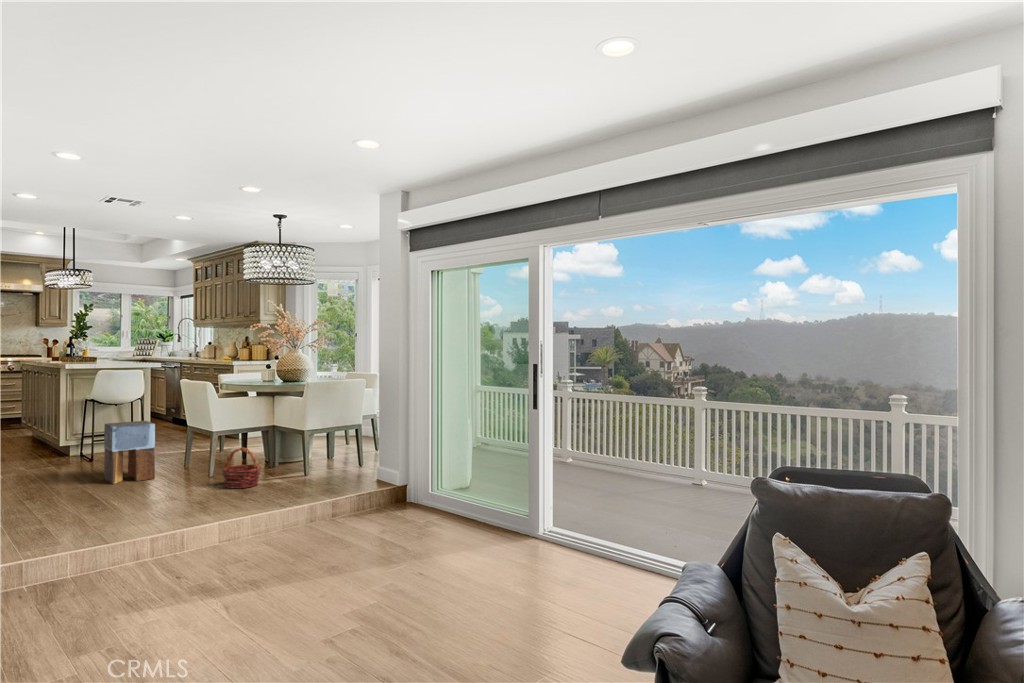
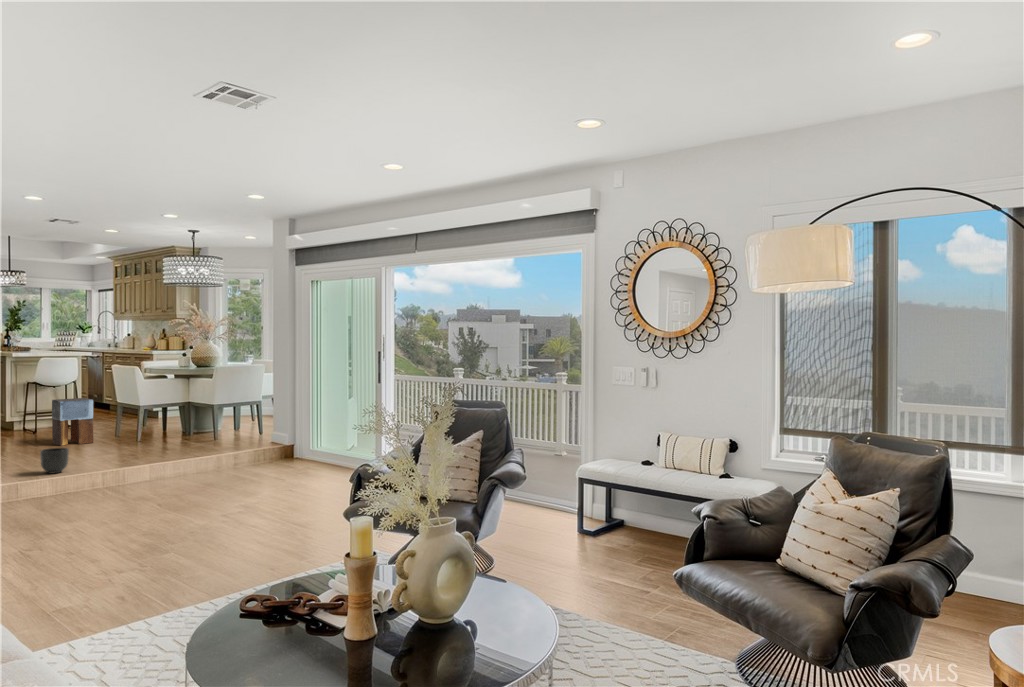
basket: present [222,447,261,488] -> none [148,417,180,448]
planter: none [63,501,104,541] -> present [40,448,69,474]

